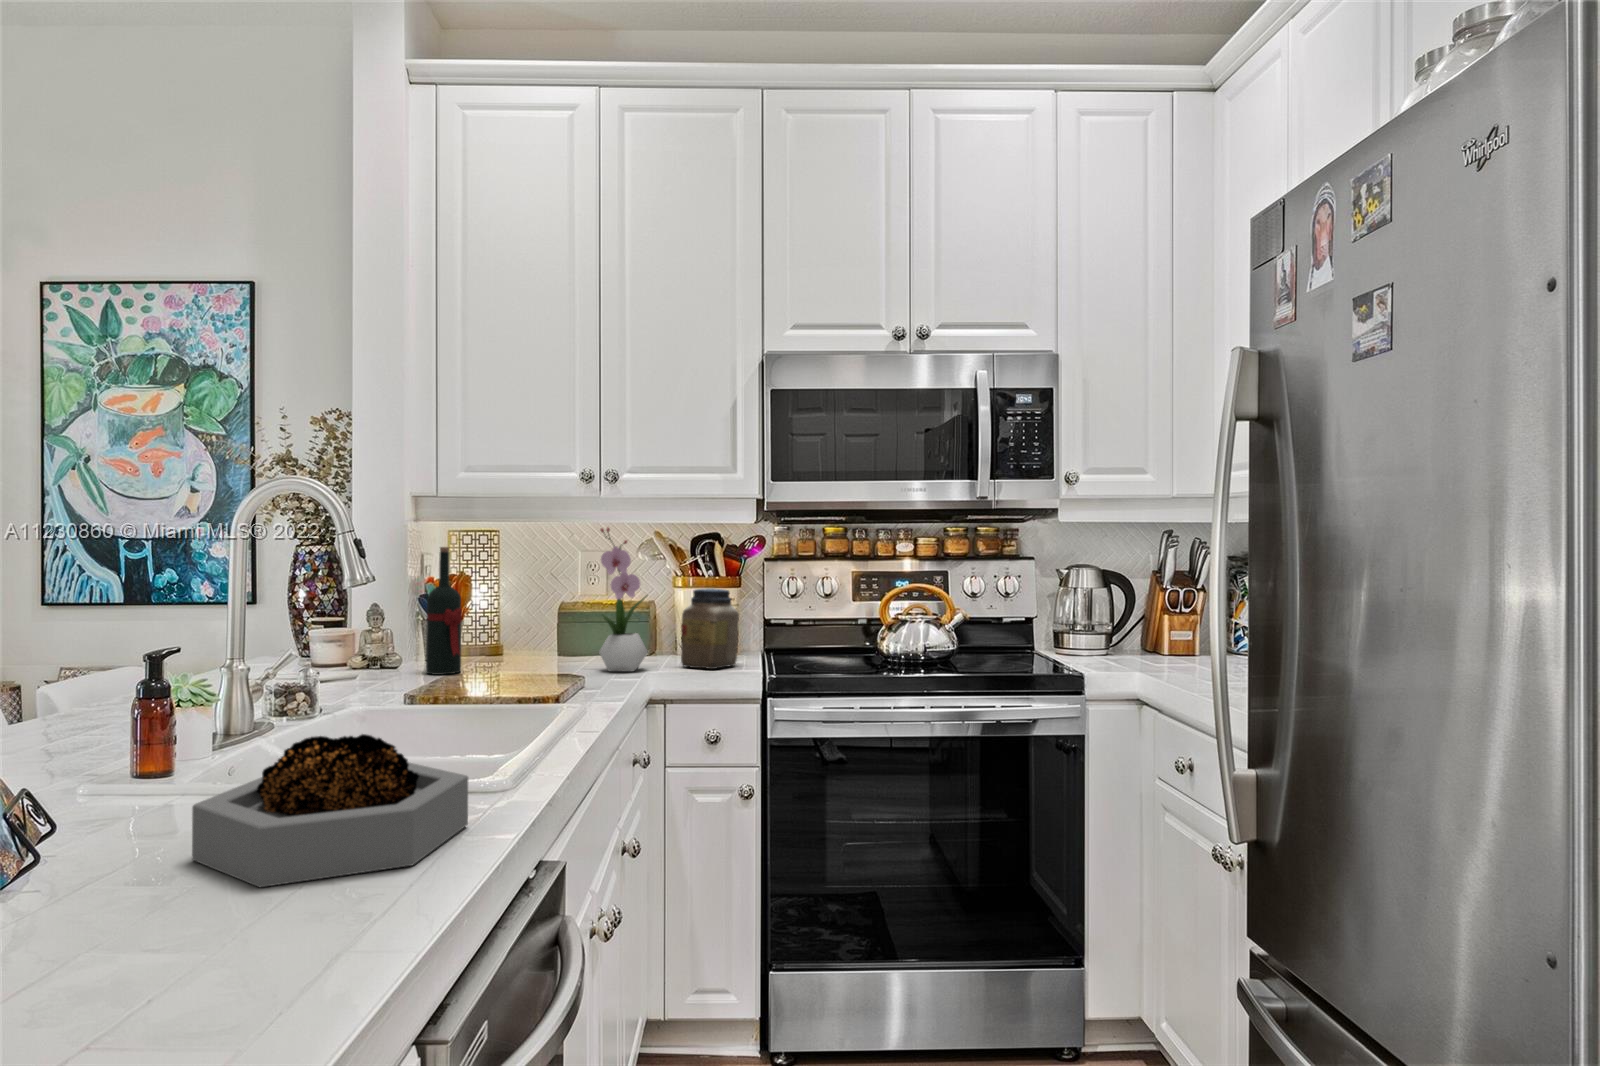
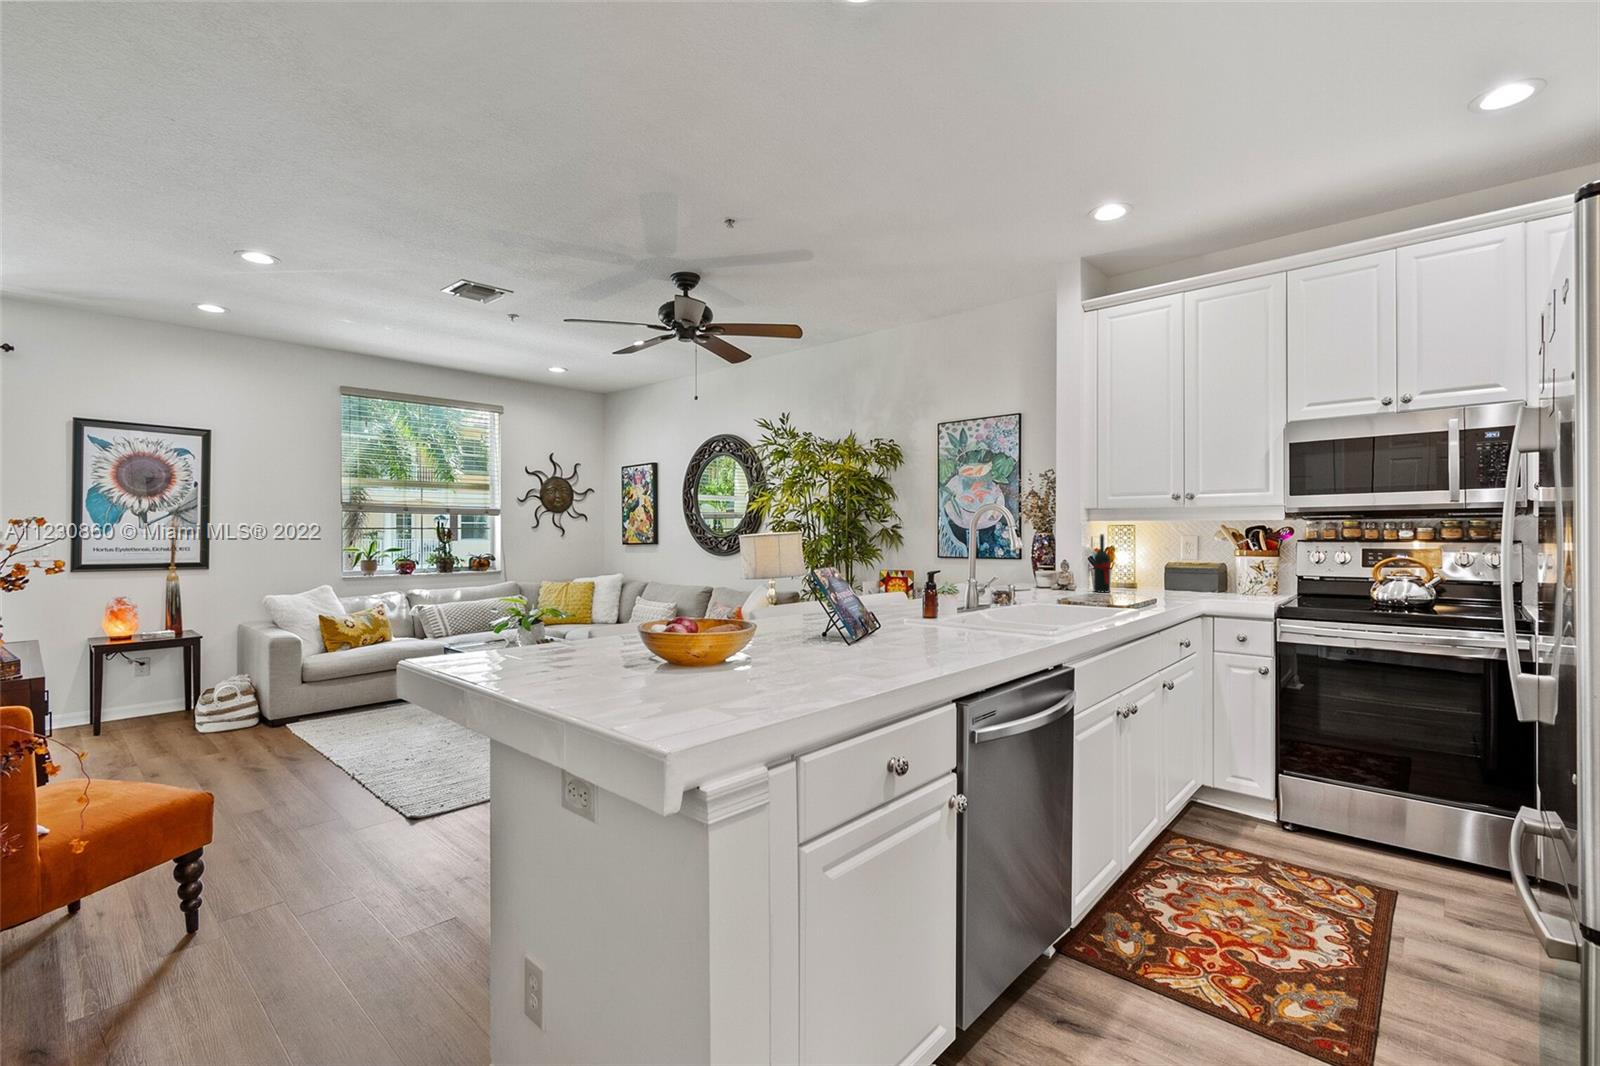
flower arrangement: present [599,528,648,671] -> none [1180,524,1210,598]
jar: present [681,588,739,669] -> none [1230,557,1268,600]
decorative bowl: present [192,734,468,887] -> none [1016,587,1091,625]

